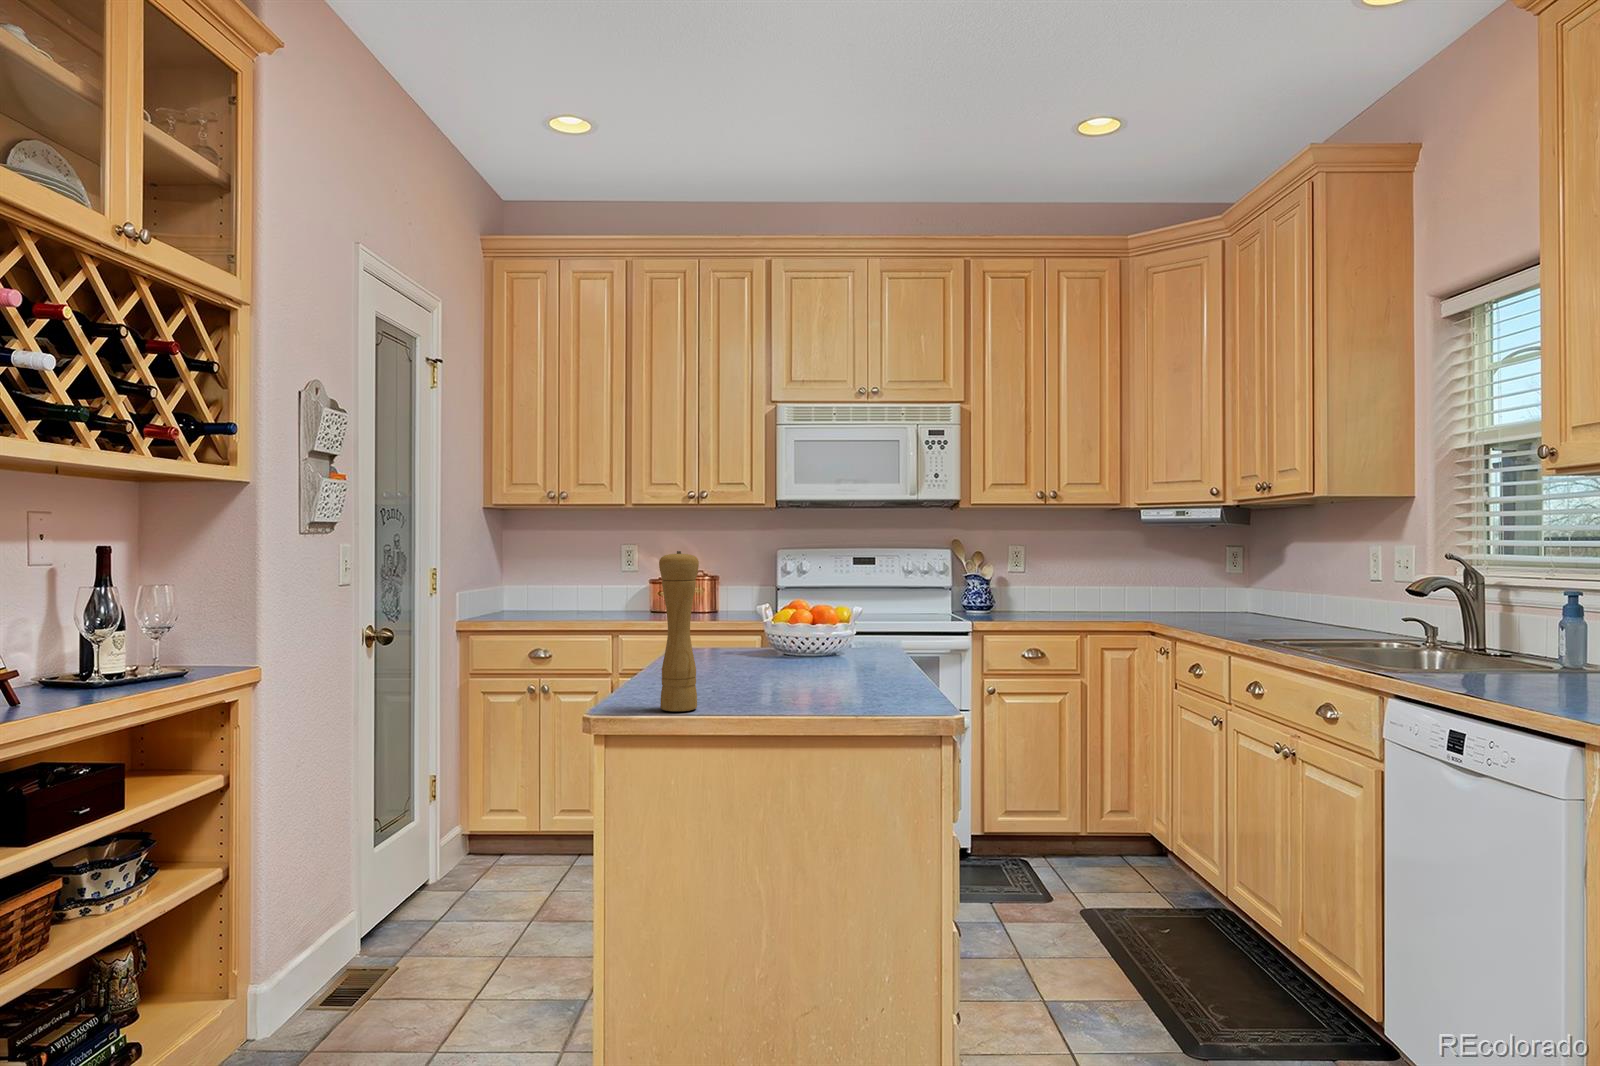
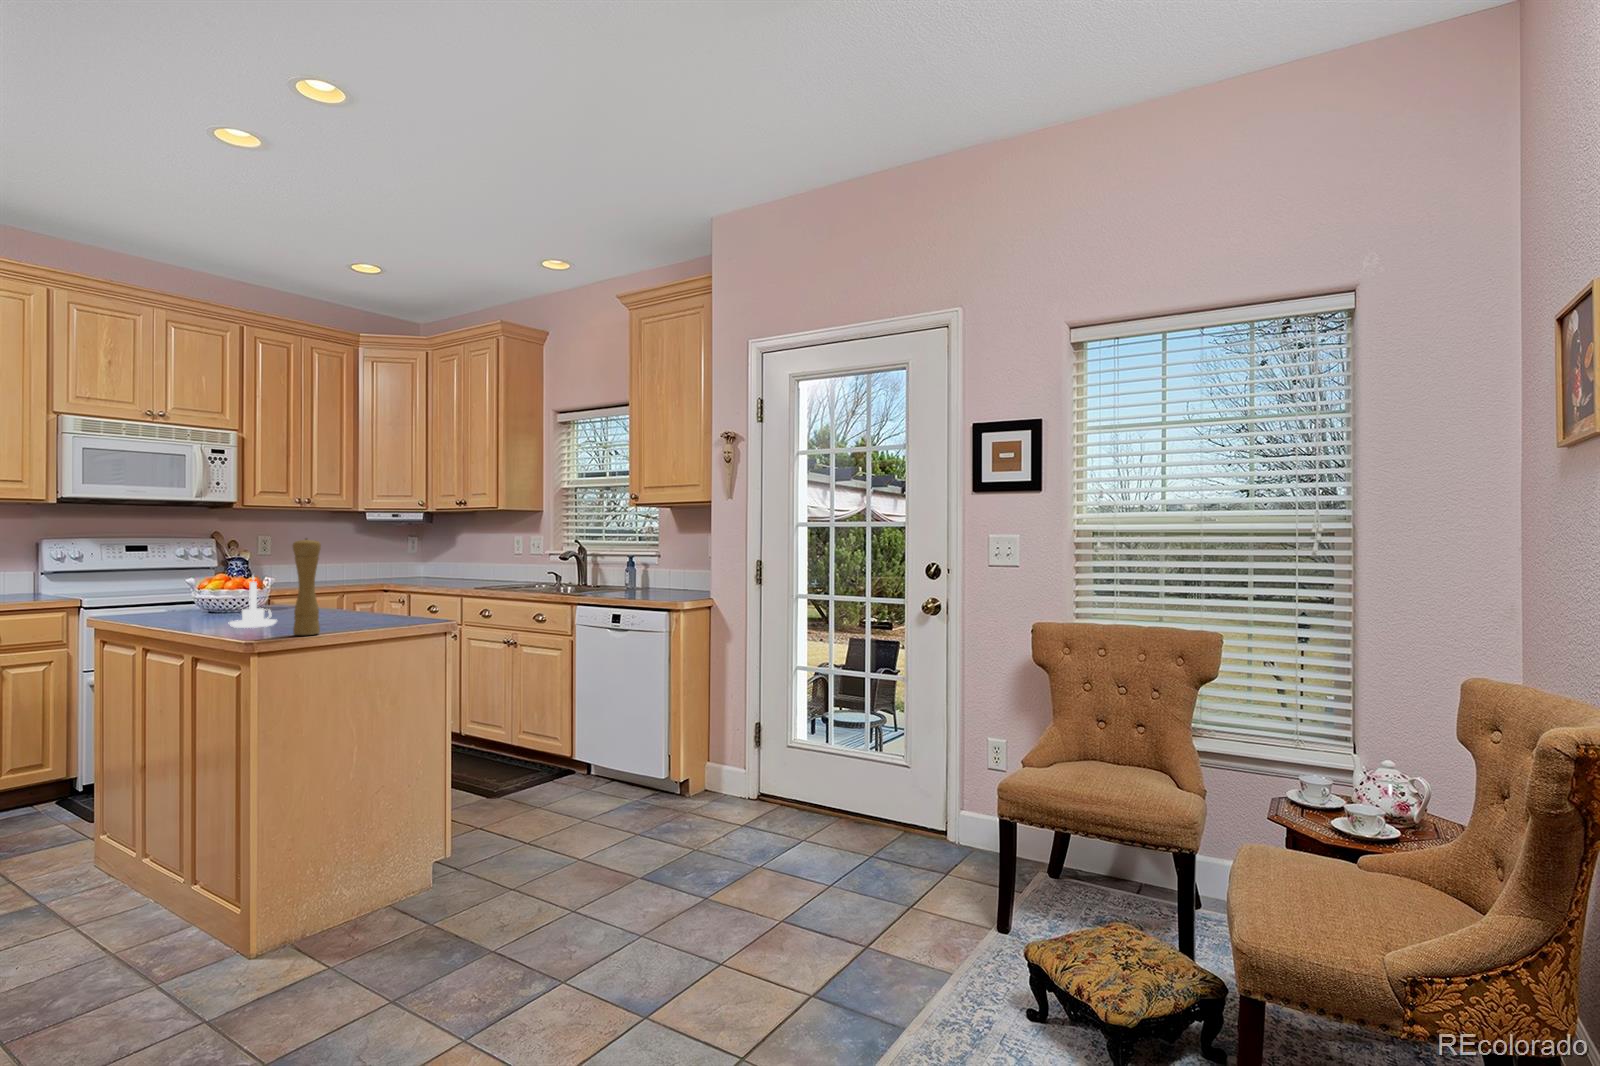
candle holder: none [691,601,751,681] -> present [229,576,277,628]

